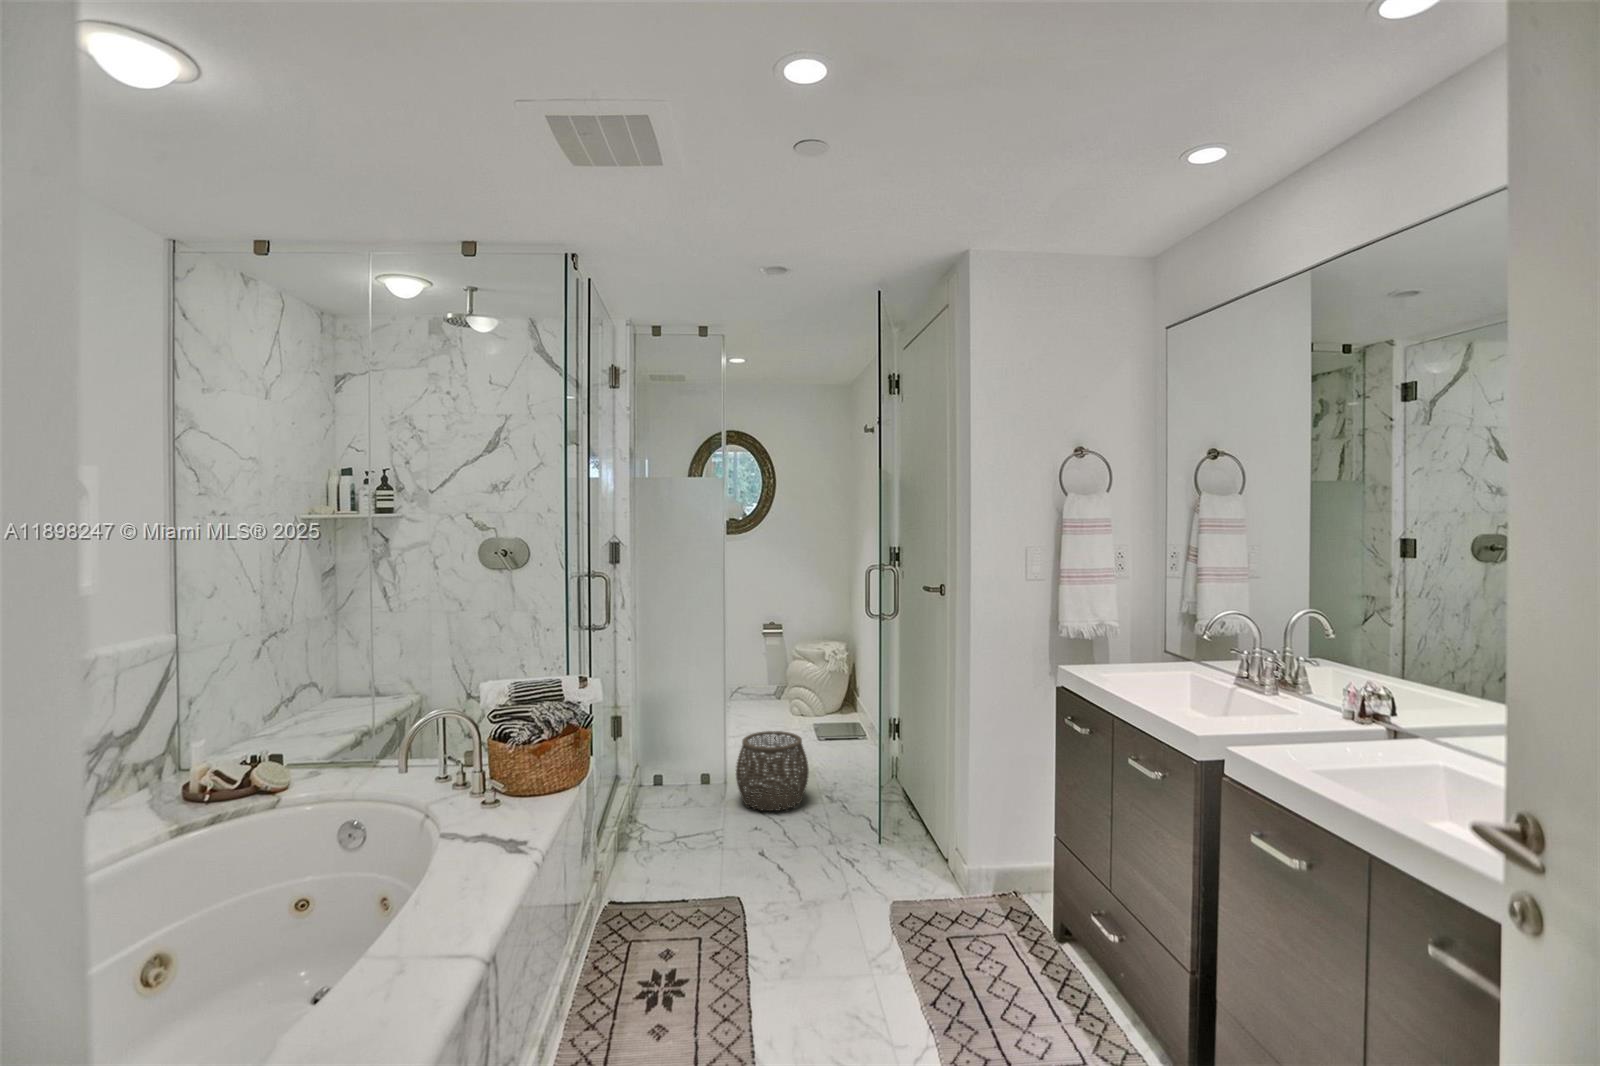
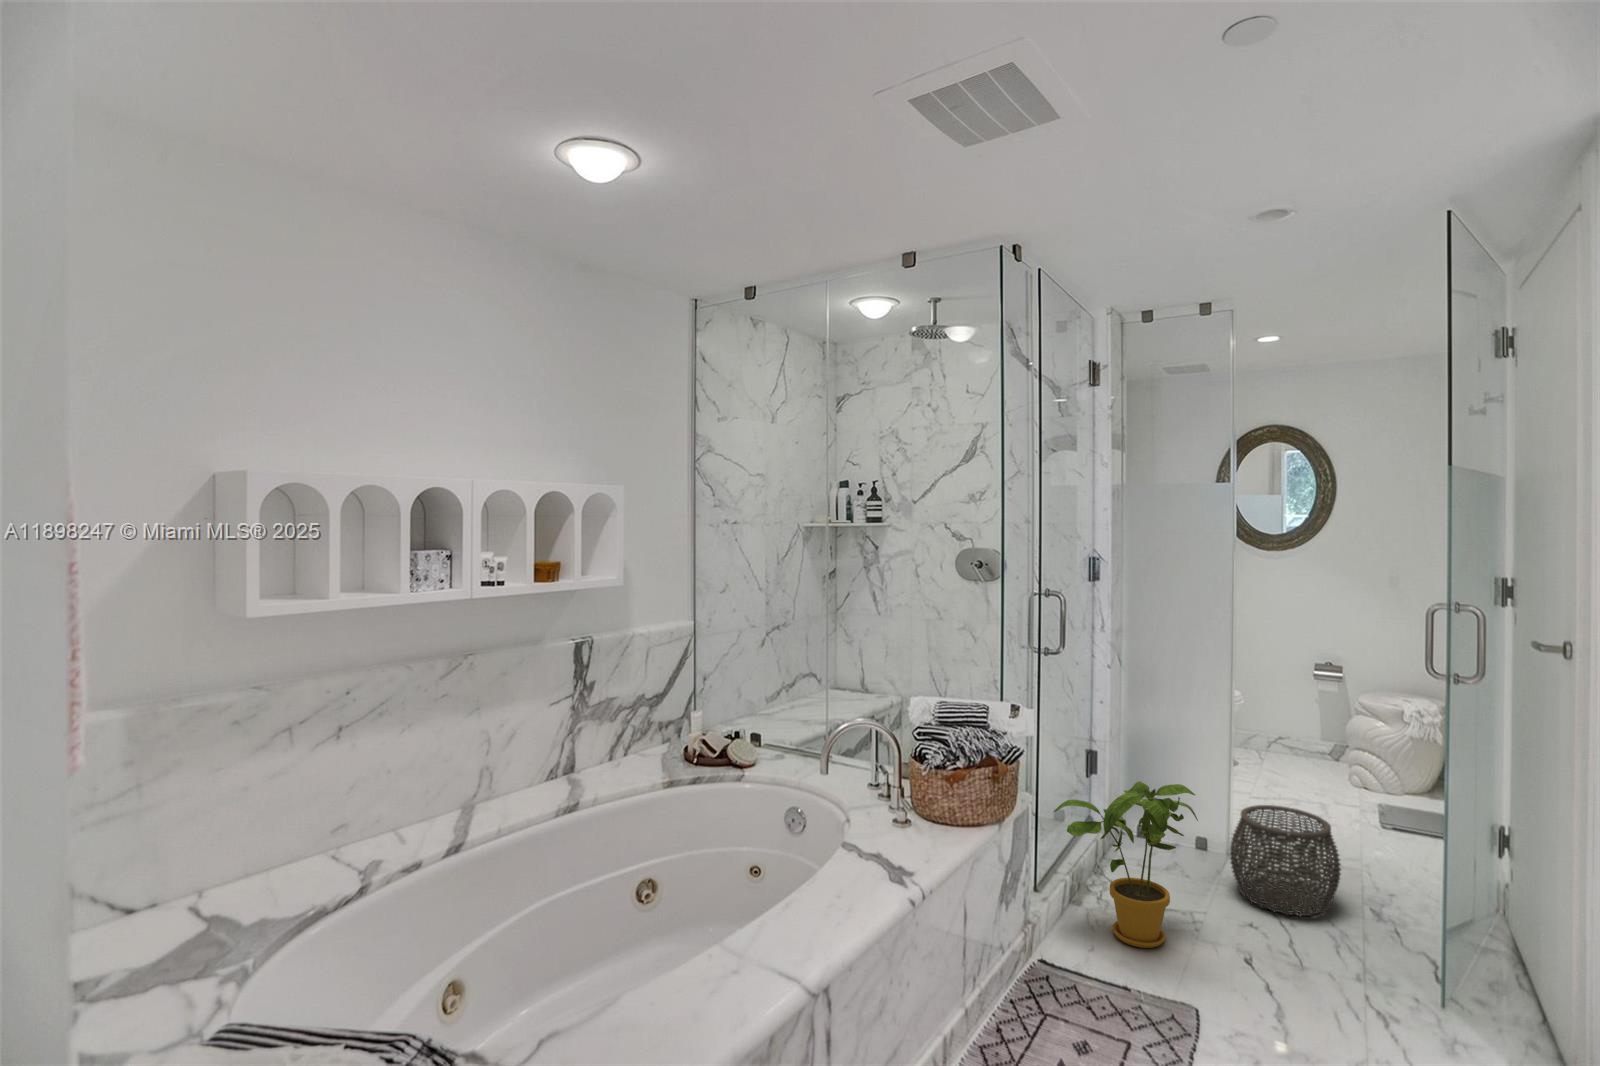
house plant: none [609,723,725,866] -> present [1054,781,1198,948]

